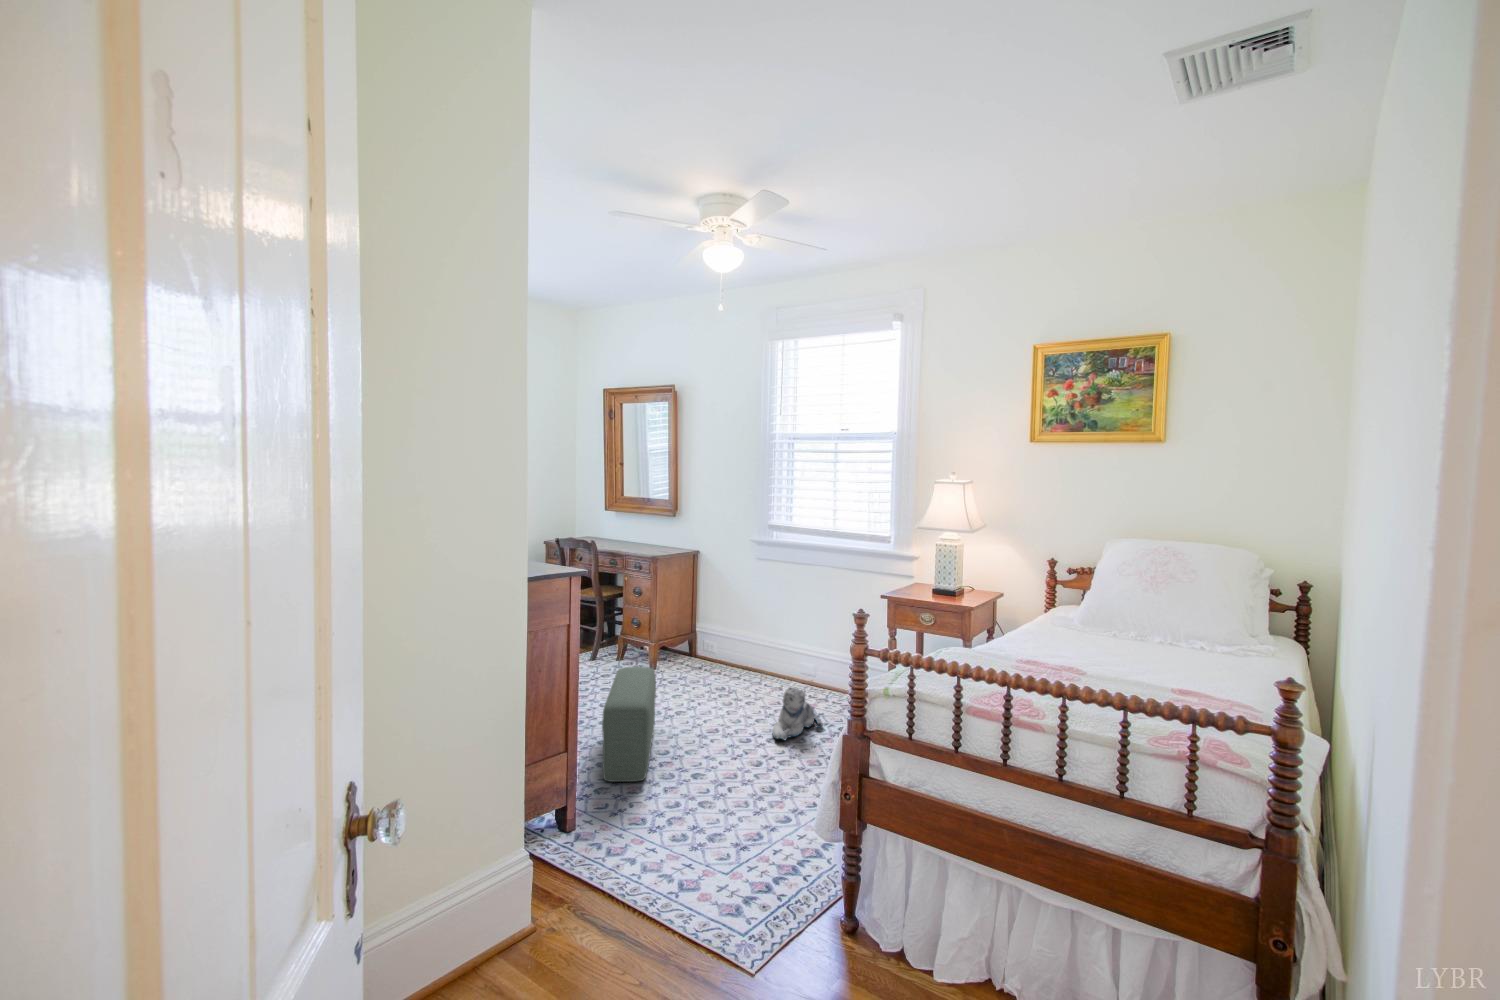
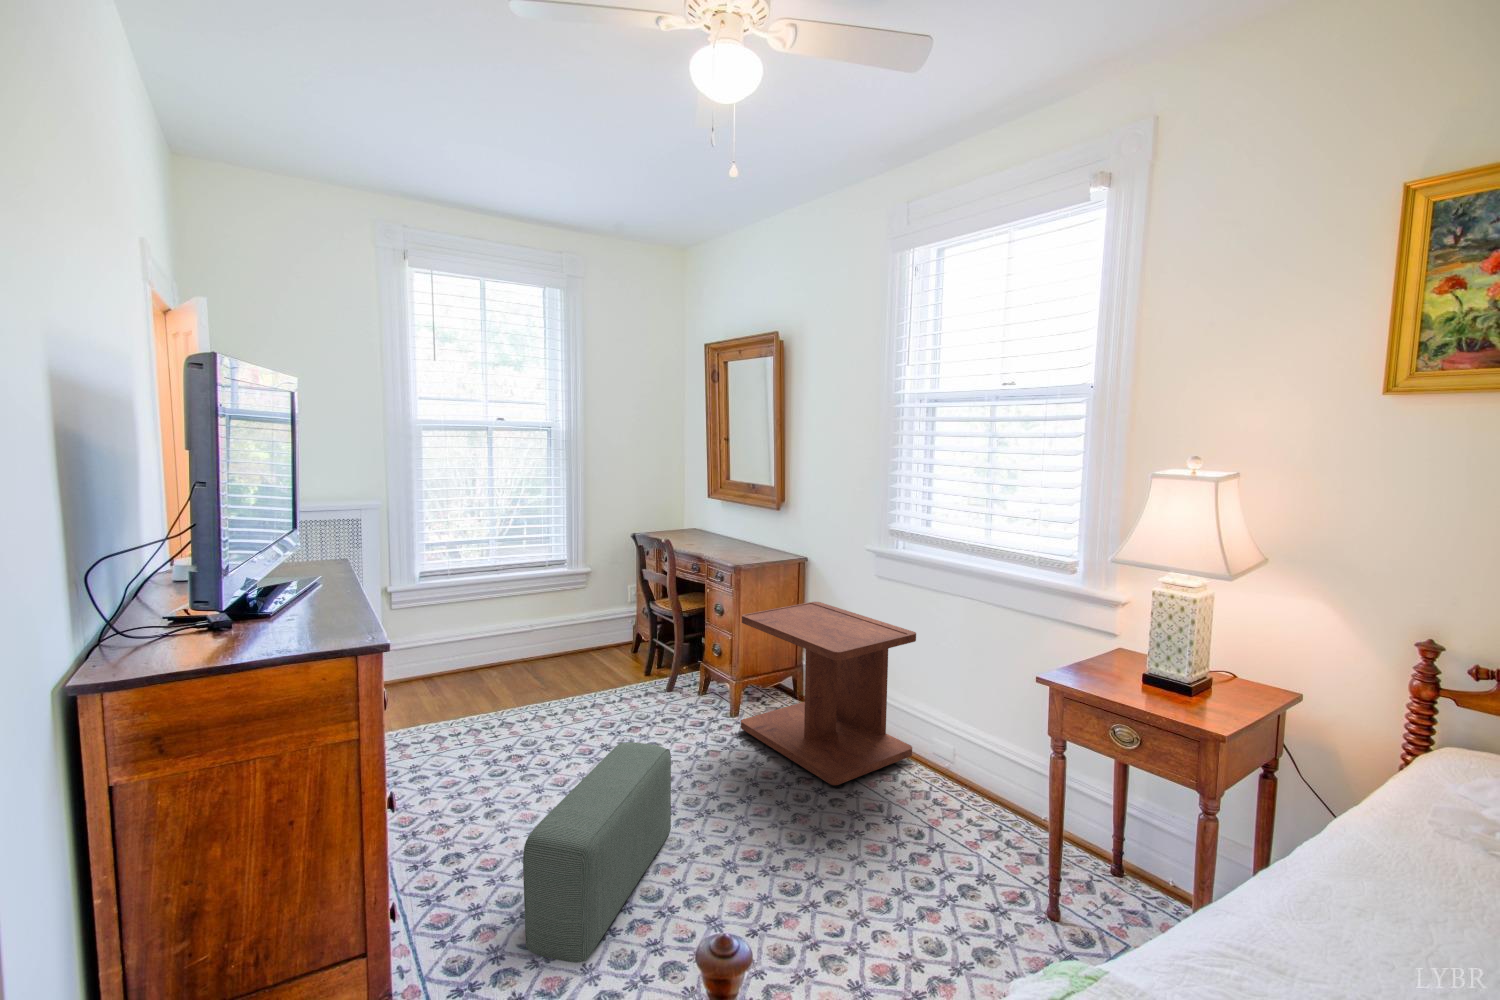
side table: none [664,581,790,695] -> present [741,602,916,785]
plush toy: present [772,687,822,740] -> none [837,808,933,904]

